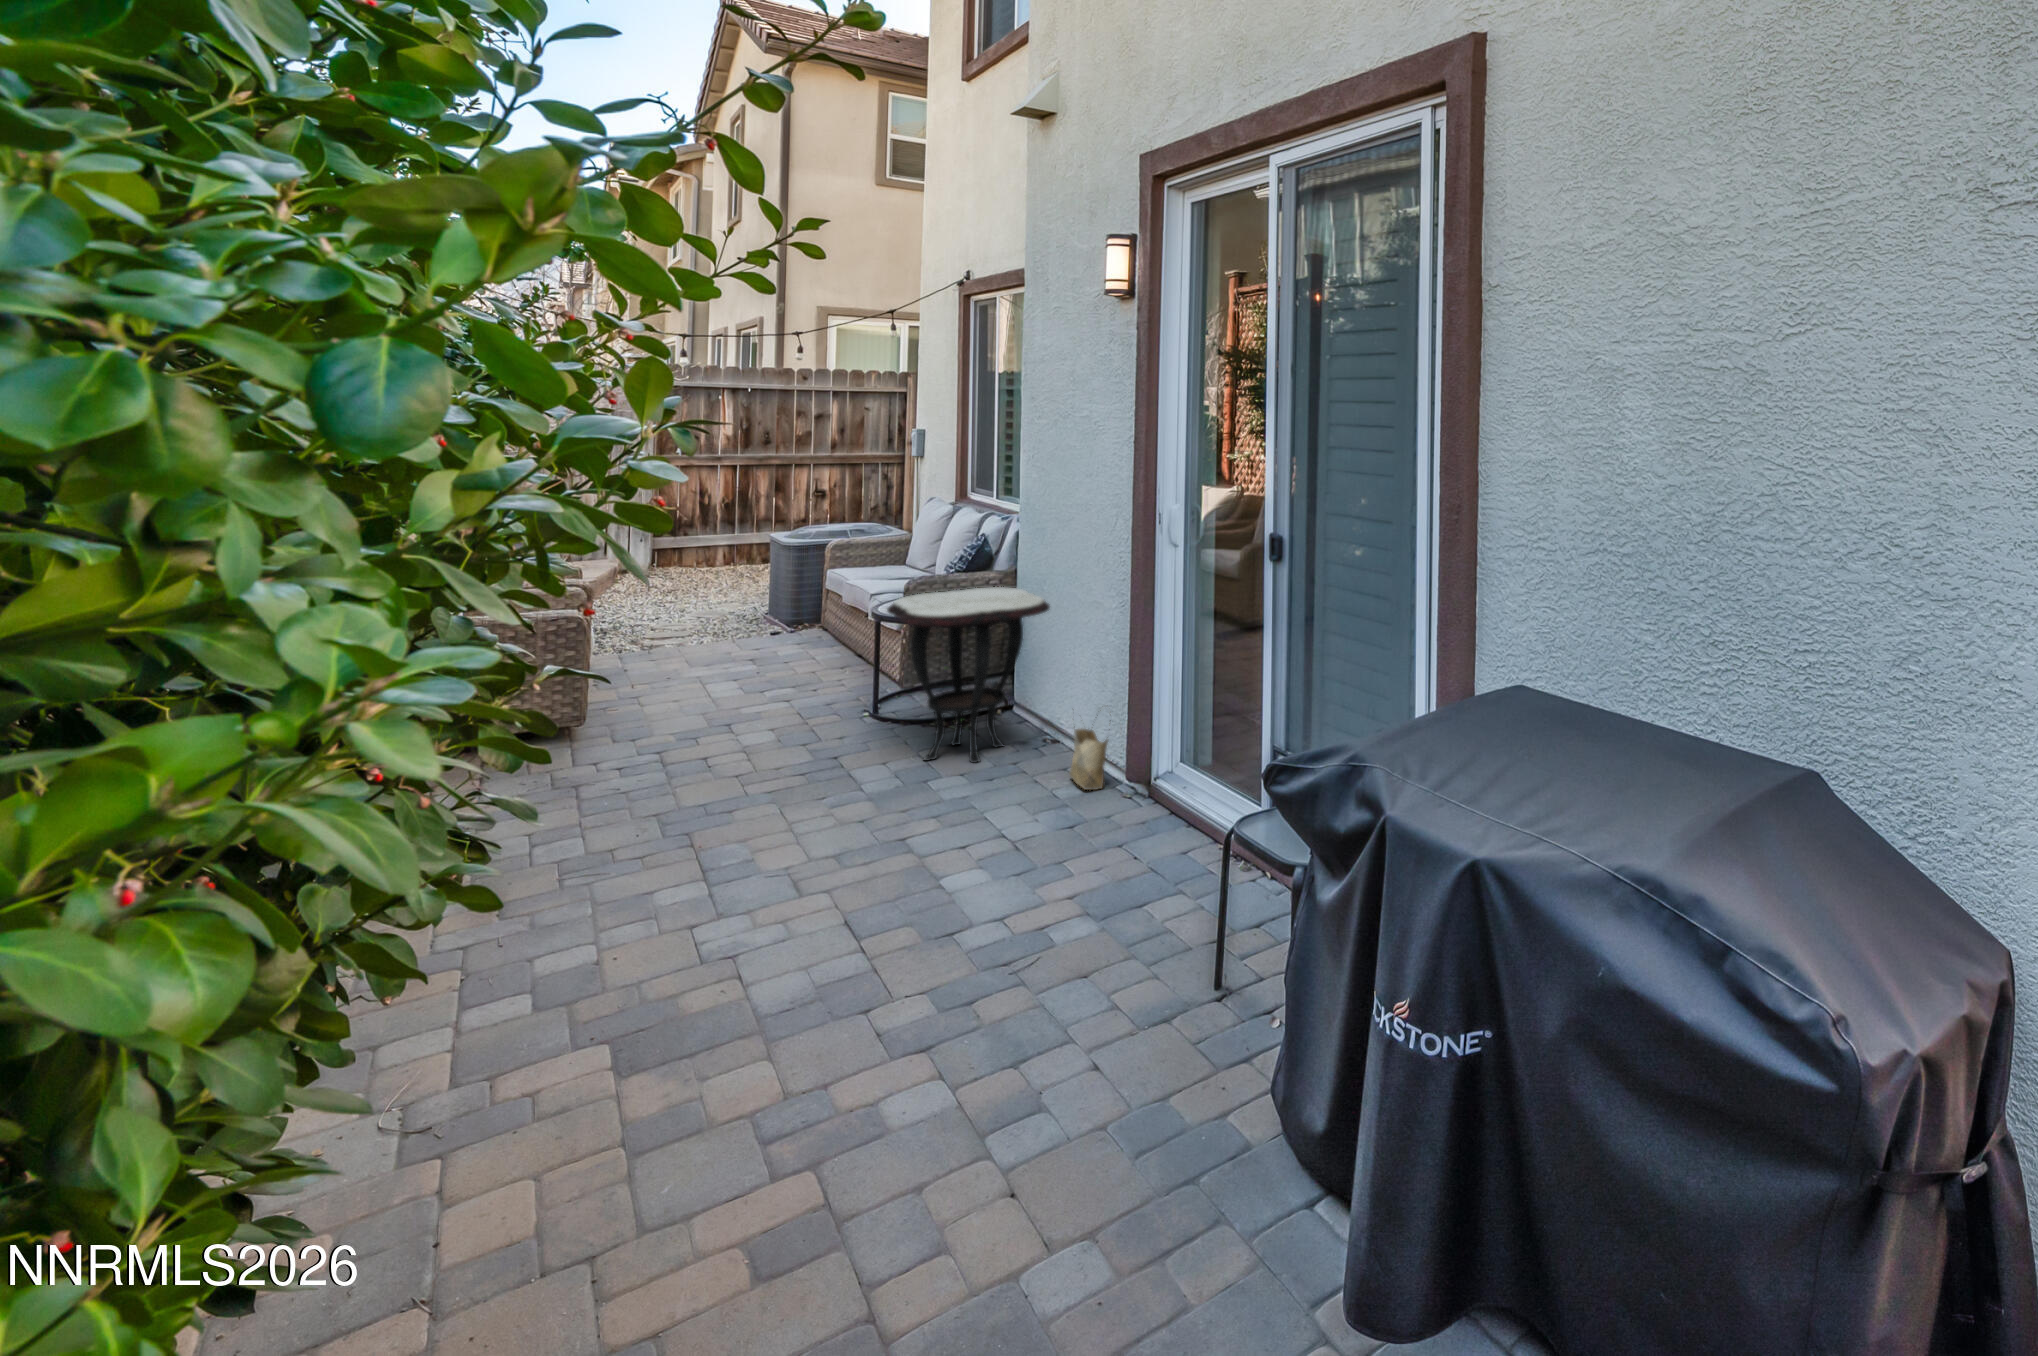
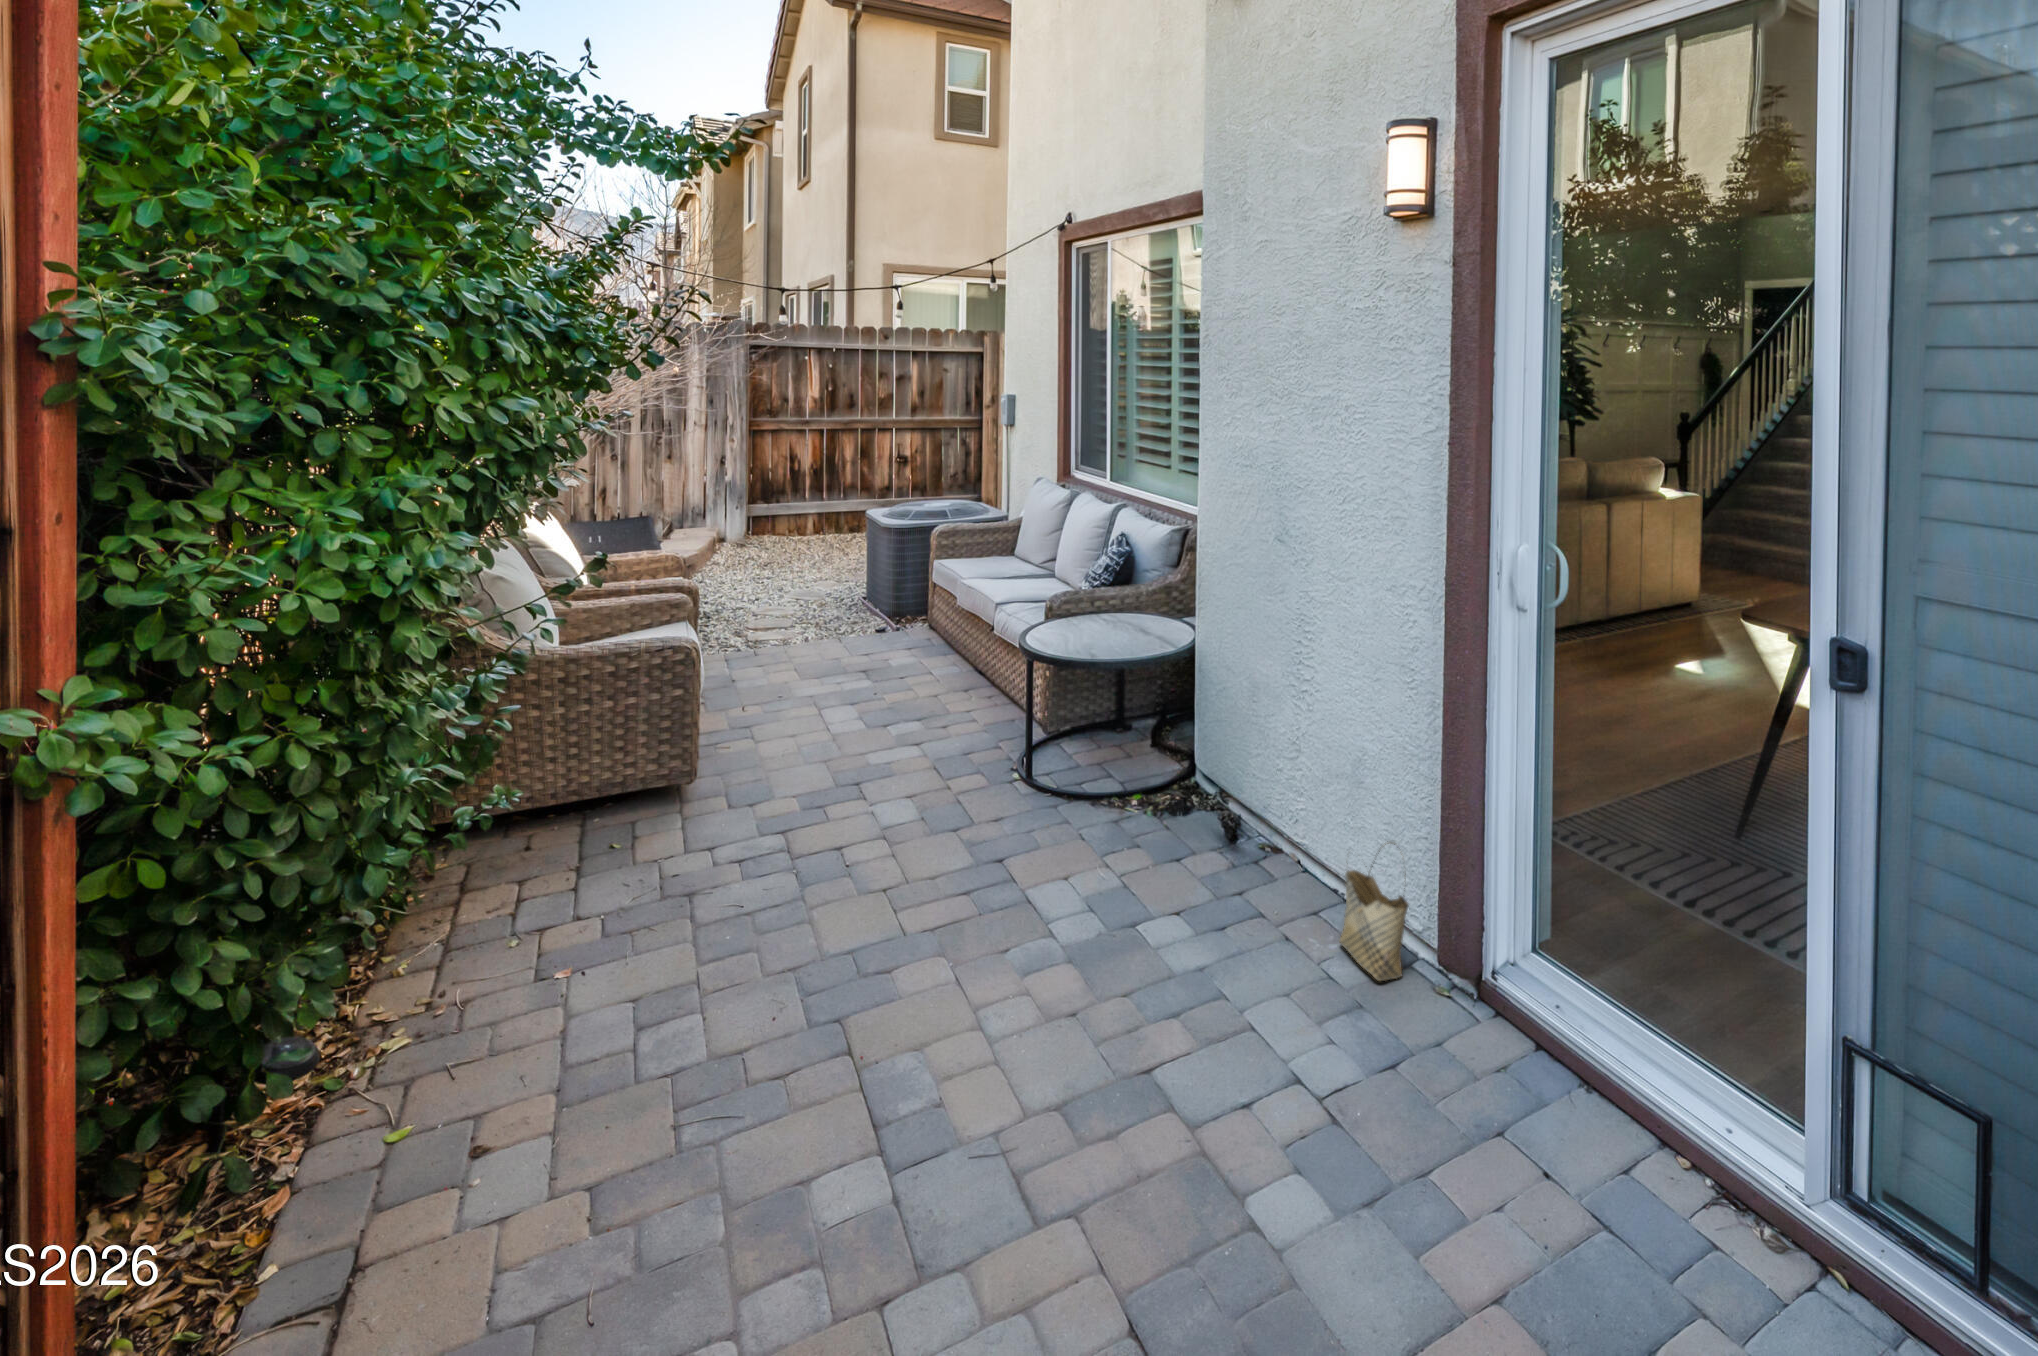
side table: present [887,587,1050,763] -> none [1058,631,1277,897]

